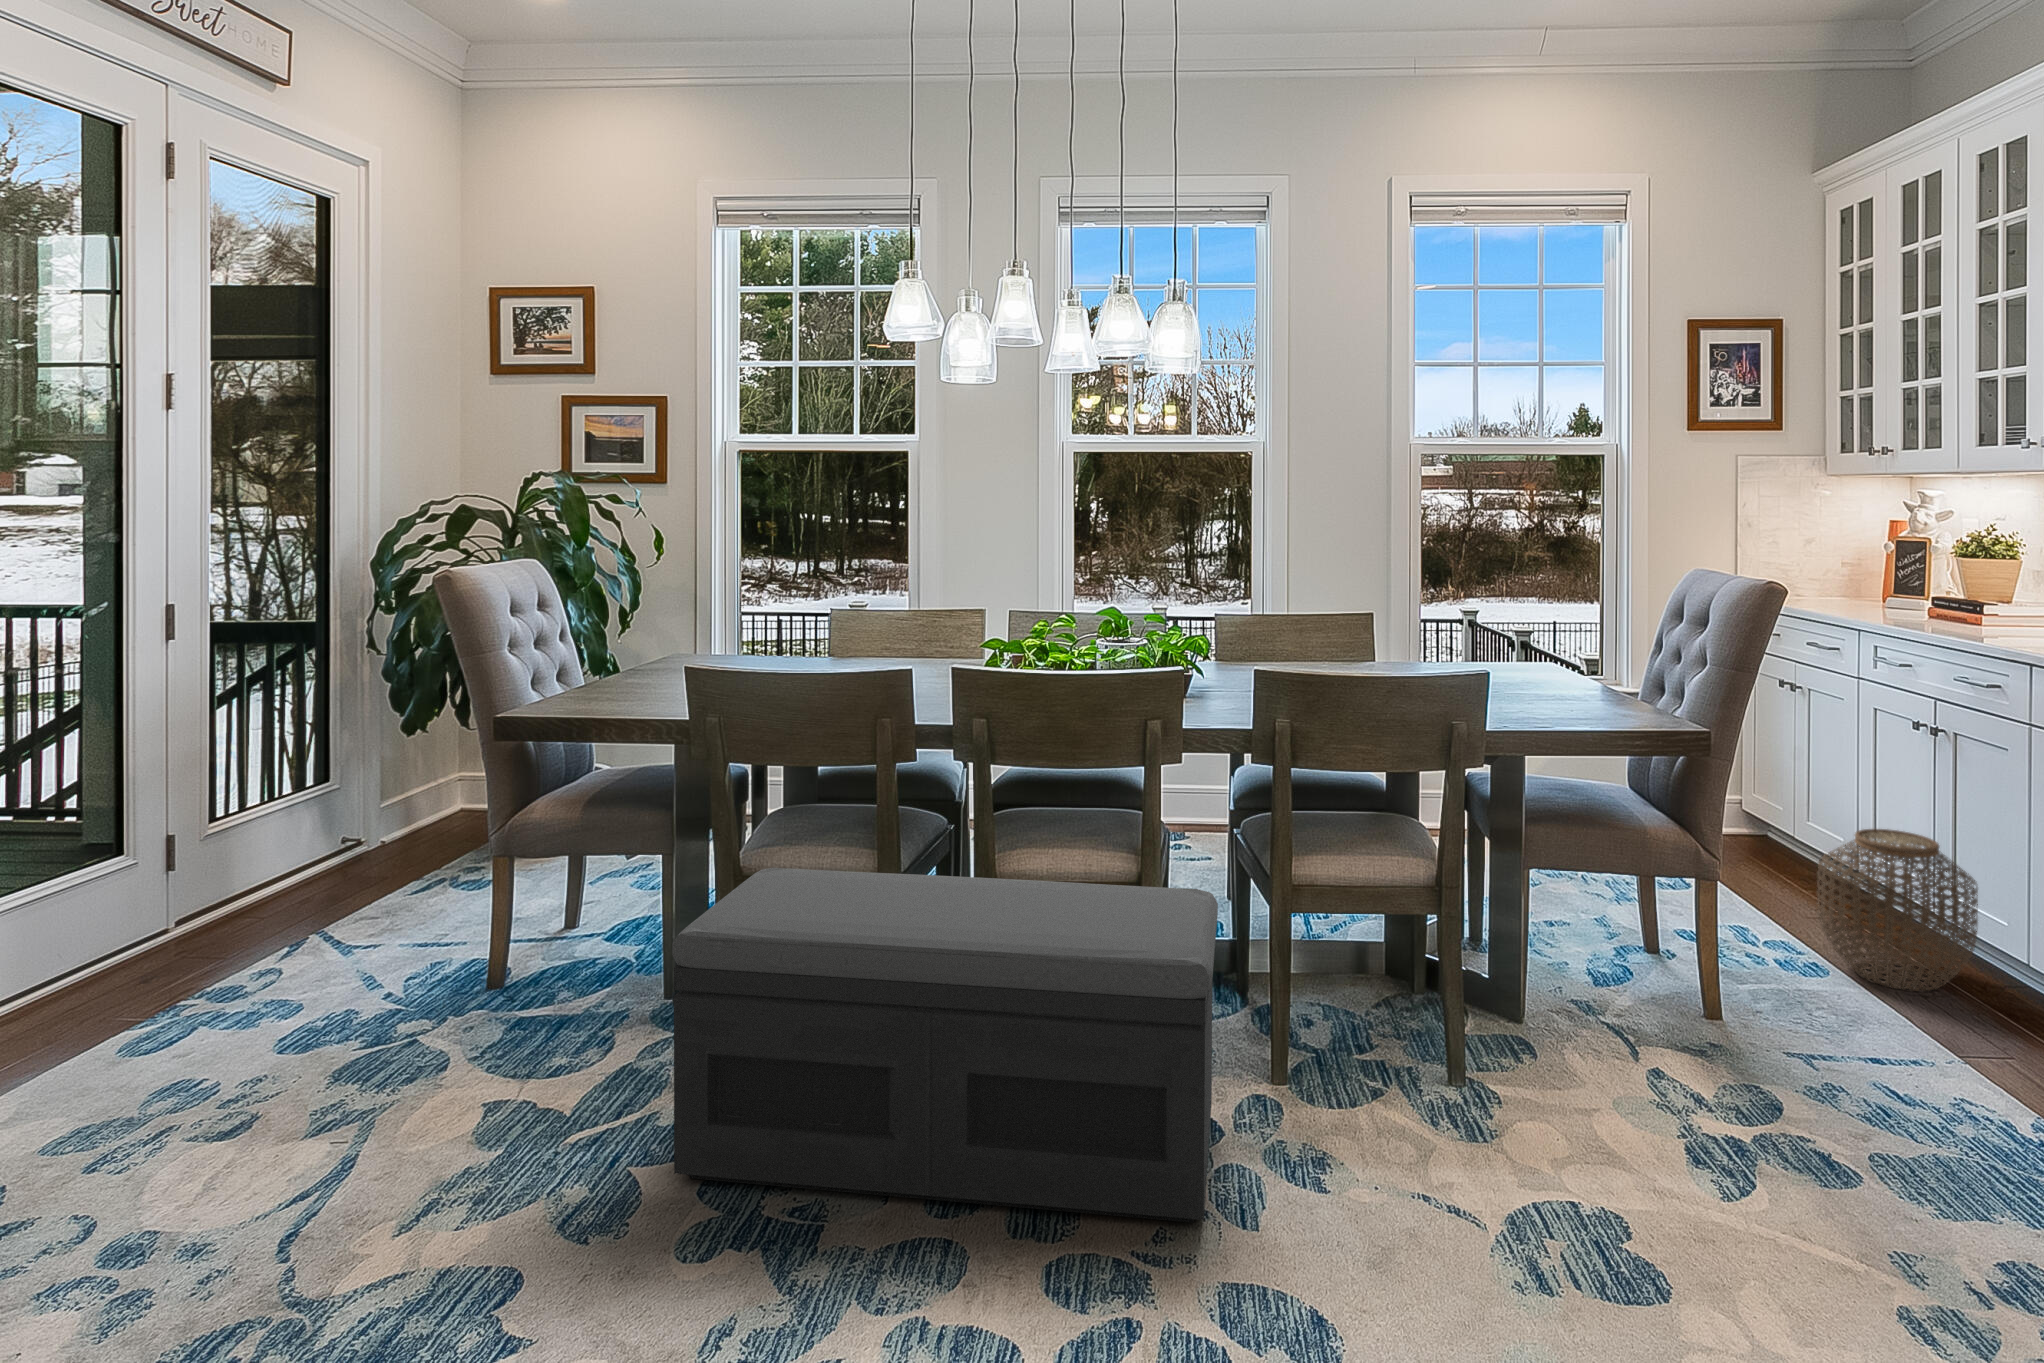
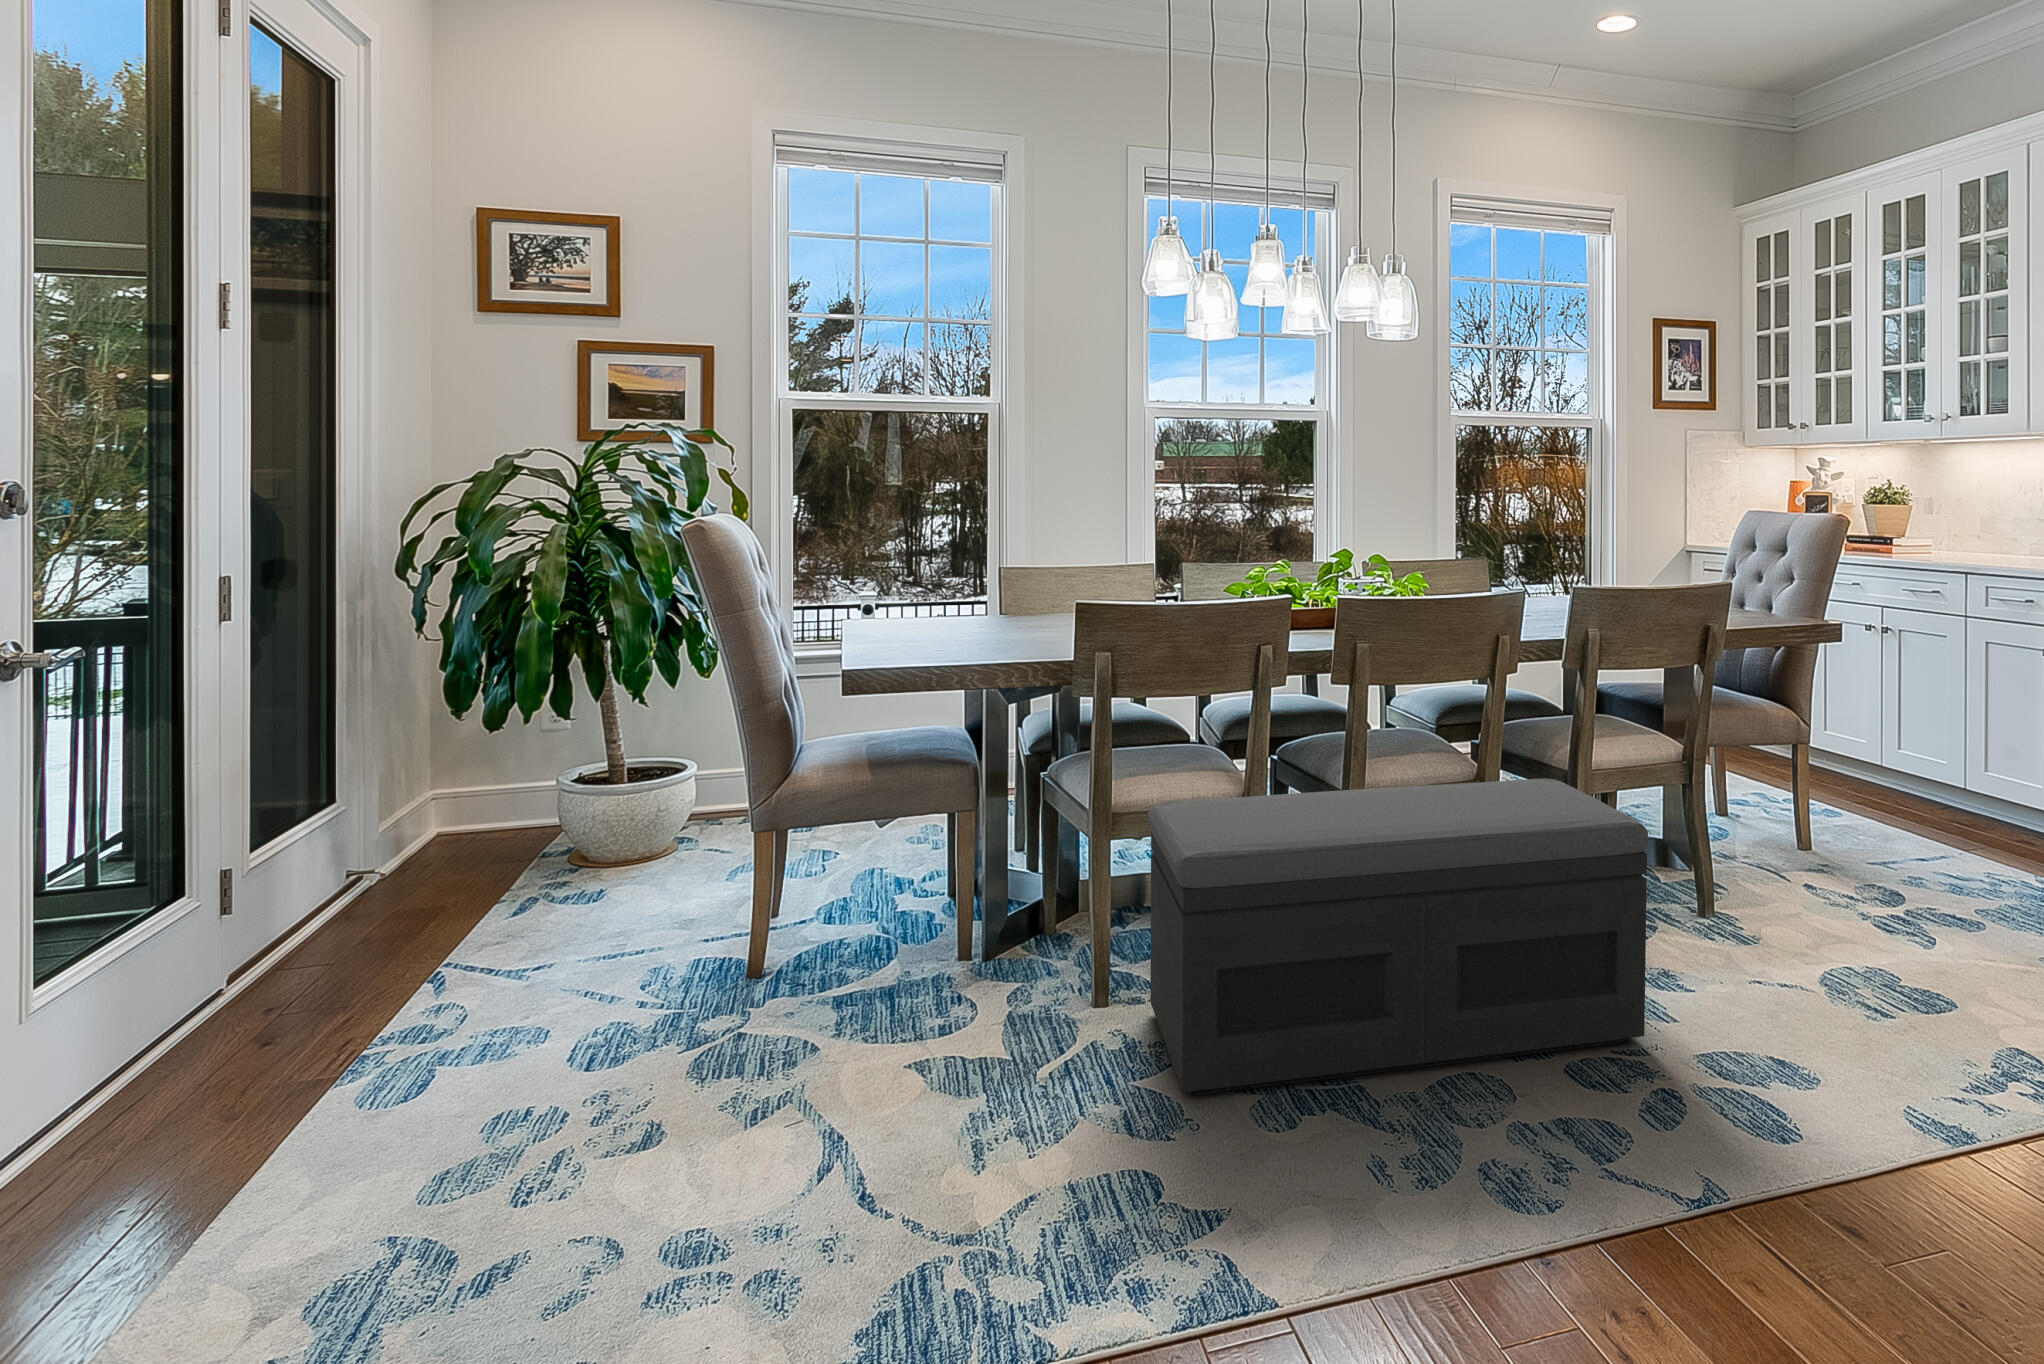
woven basket: present [1817,829,1978,991] -> none [1825,706,1937,822]

